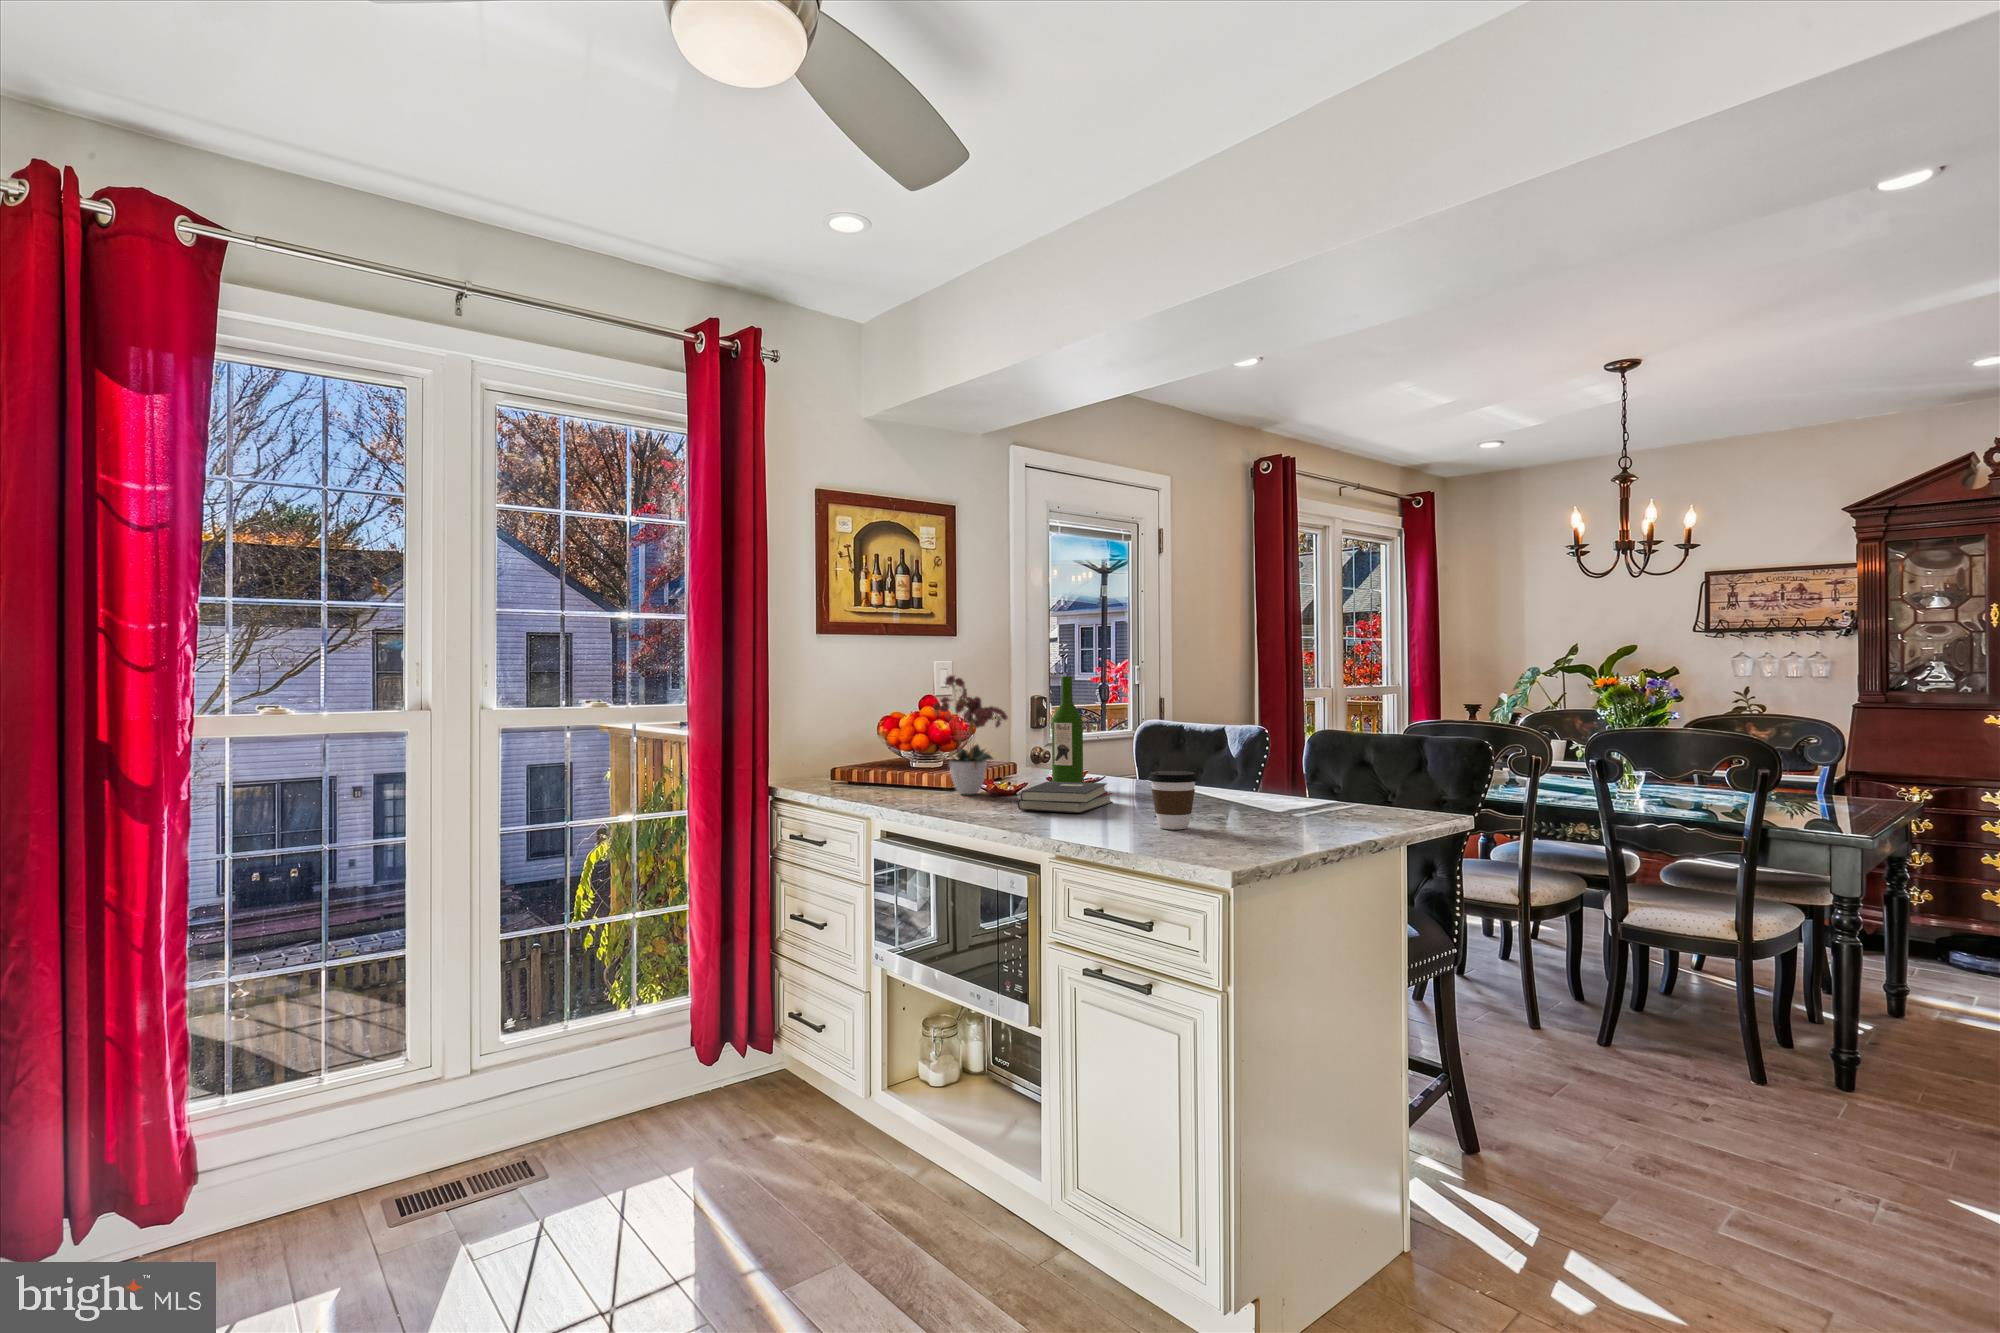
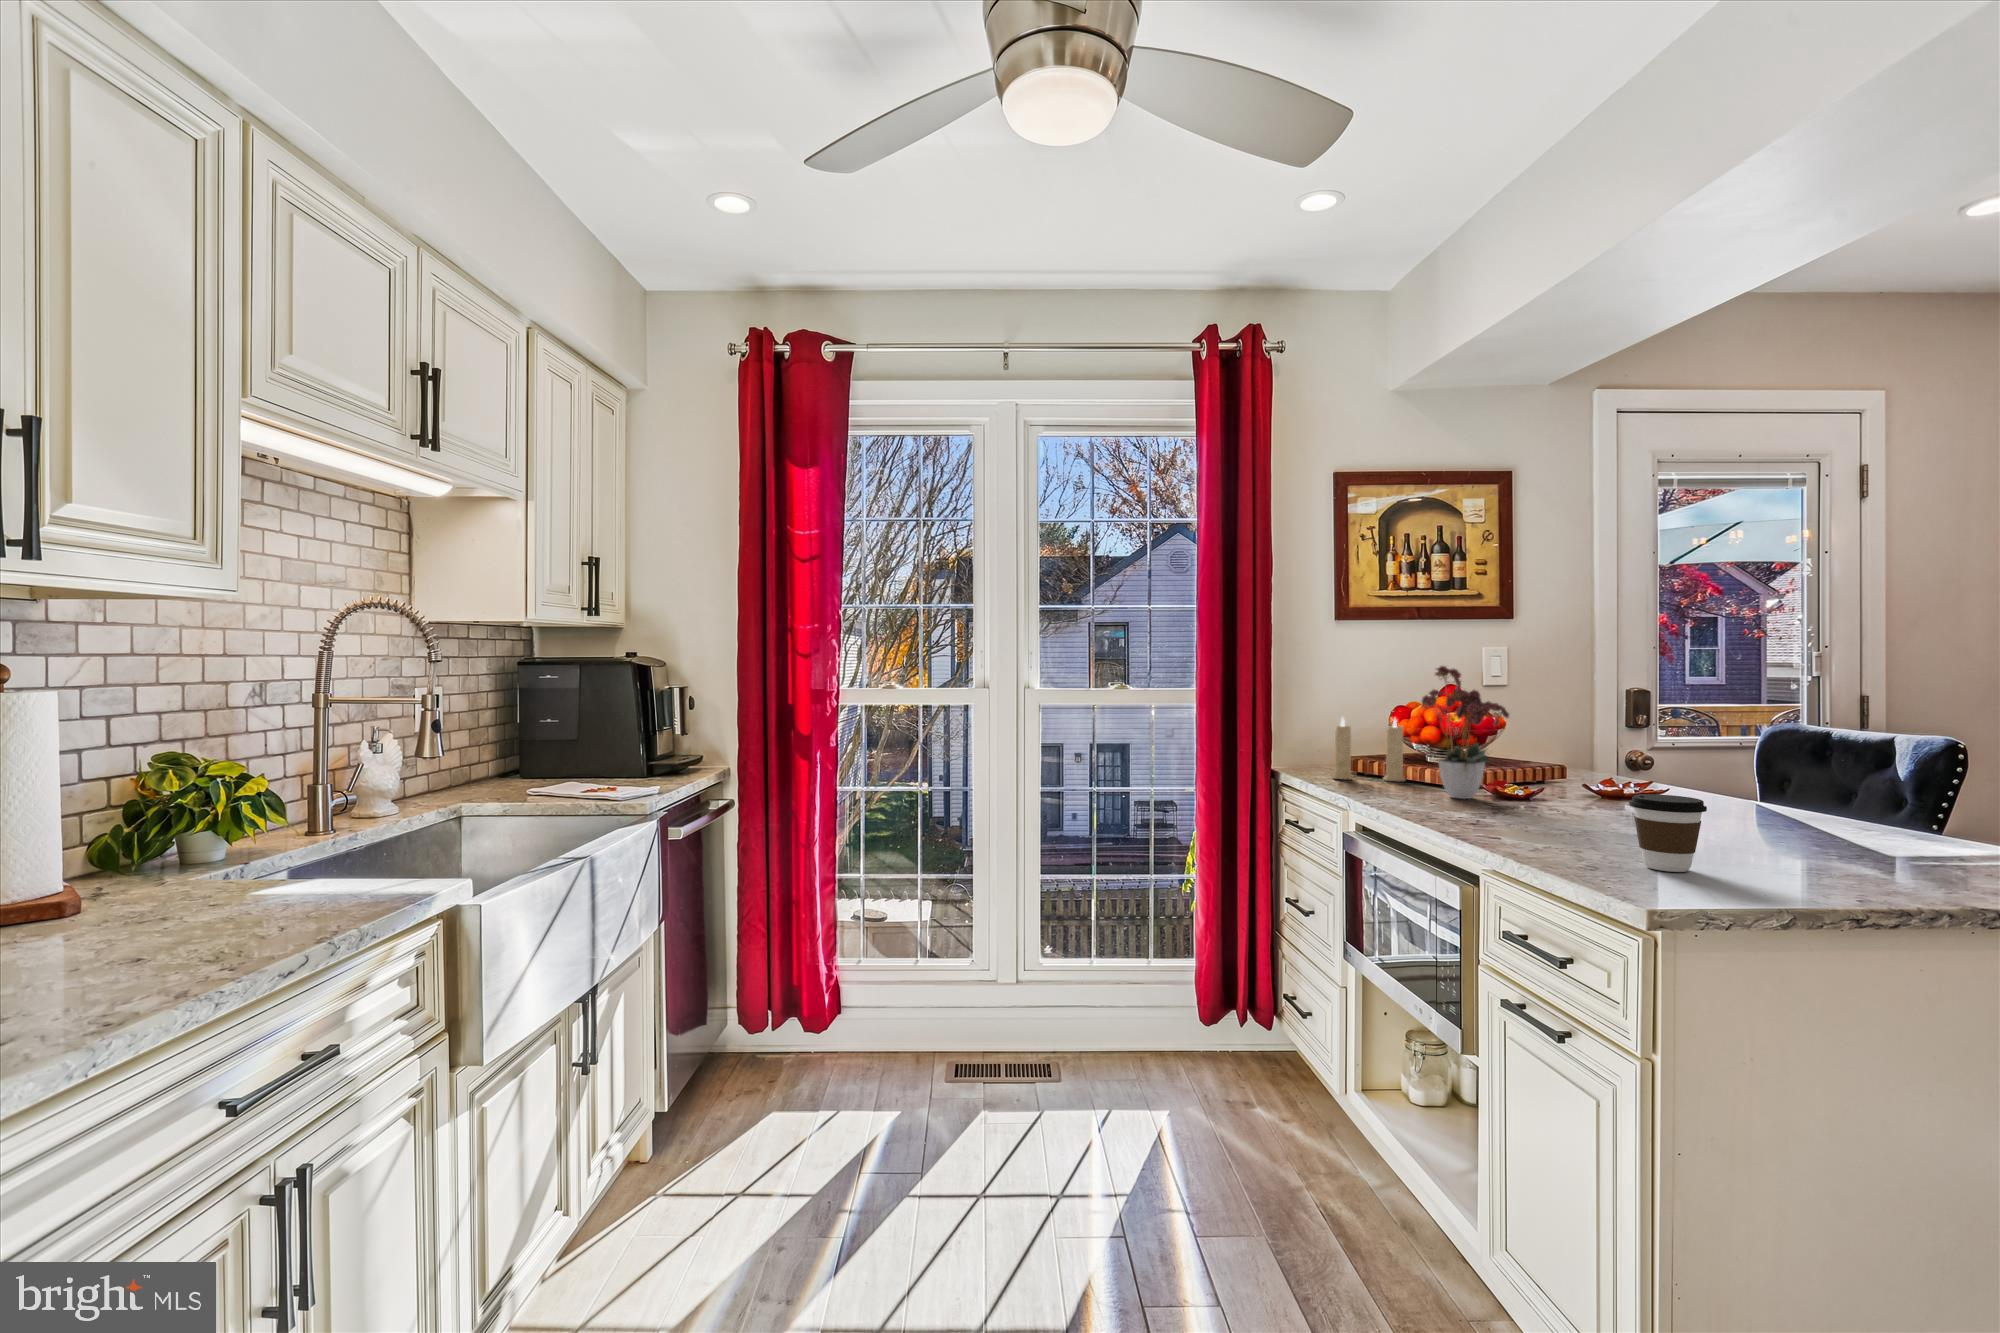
wine bottle: present [1052,676,1083,783] -> none [1577,668,1621,806]
candle: none [839,724,905,788] -> present [1333,718,1405,781]
hardback book: present [1018,782,1112,813] -> none [1489,793,1634,835]

